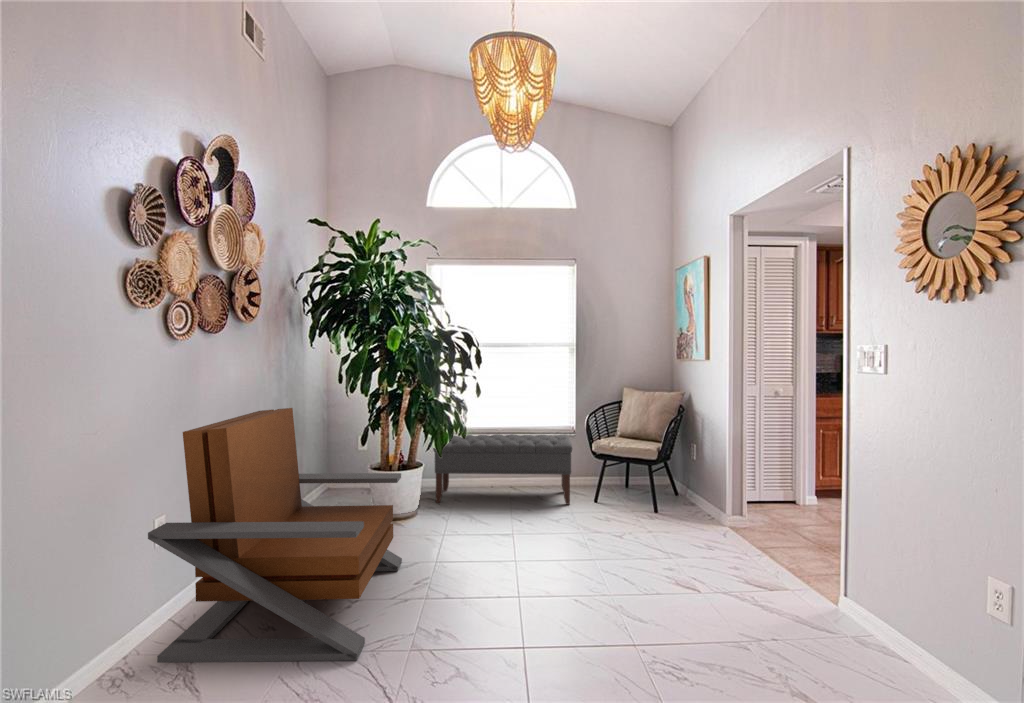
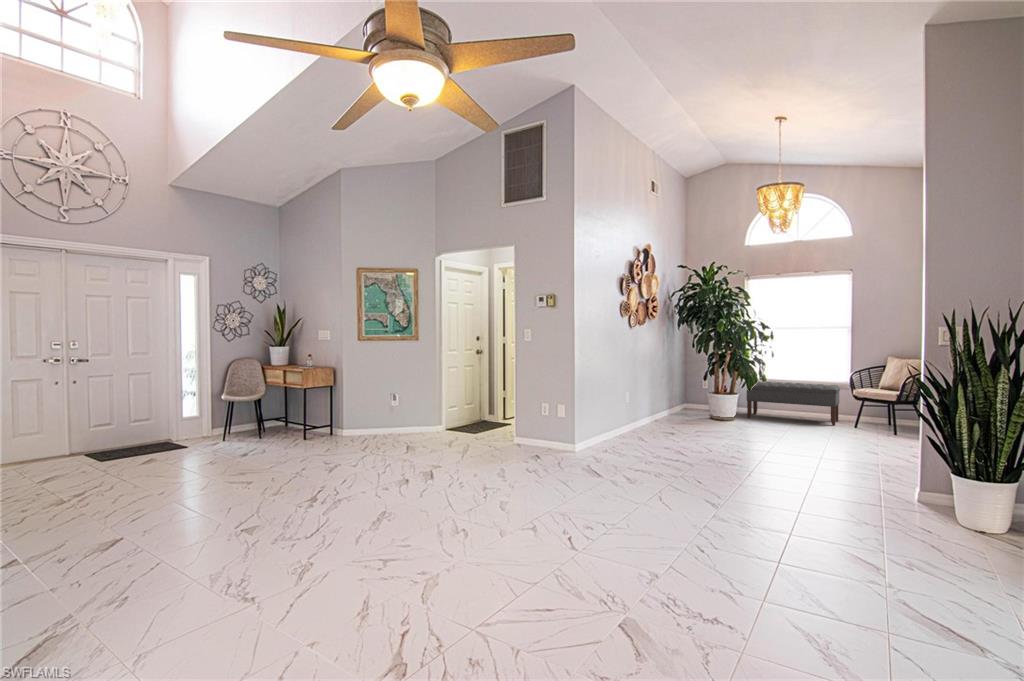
lounge chair: present [148,408,402,662] -> none [629,356,724,446]

